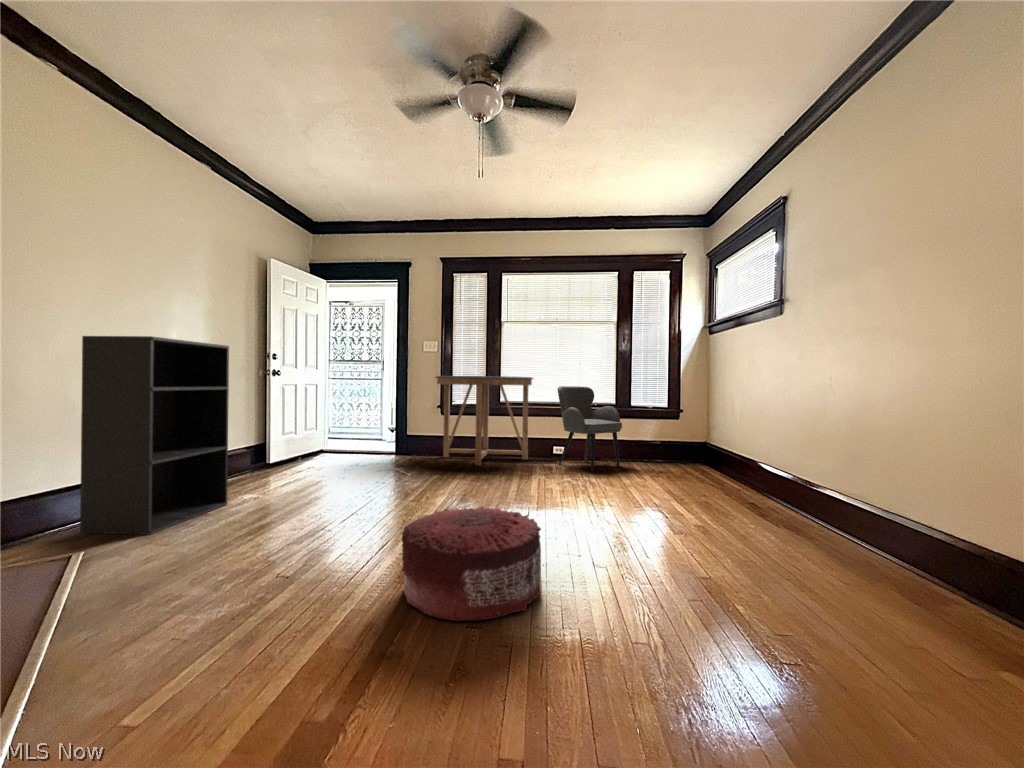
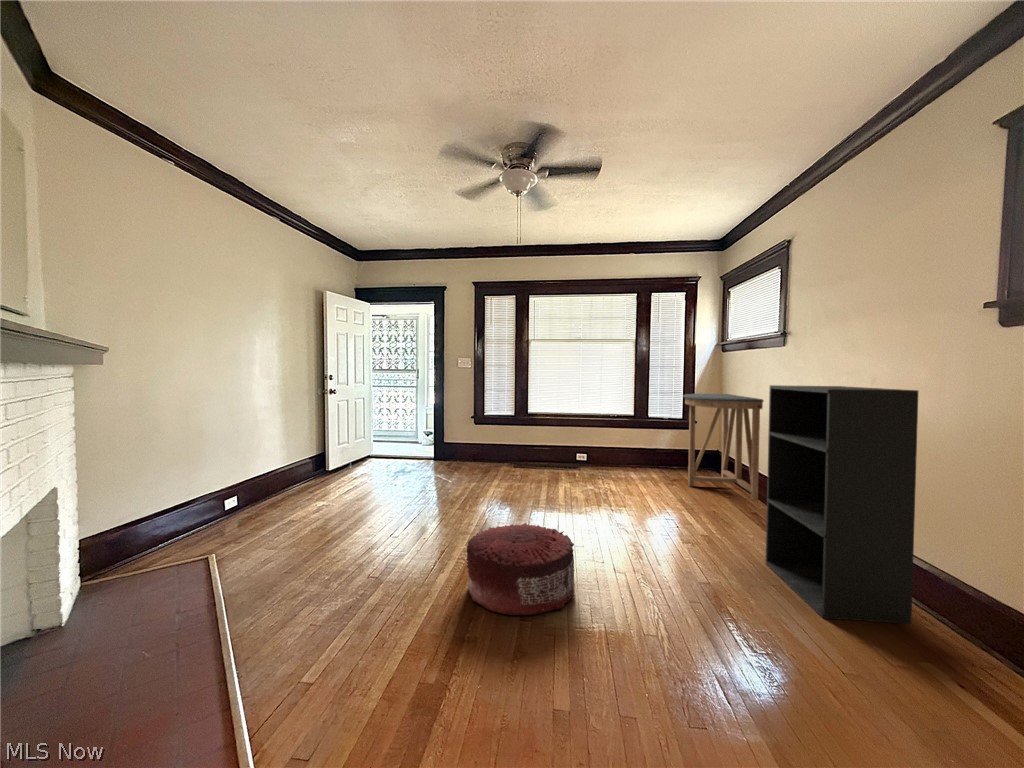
bookshelf: present [80,336,229,535] -> present [766,385,919,624]
console table: present [436,376,533,466] -> present [683,394,763,500]
armchair: present [557,386,622,471] -> none [581,399,640,478]

